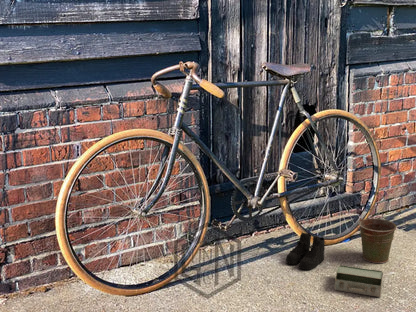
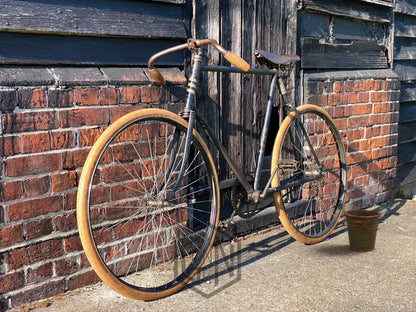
boots: present [286,232,325,270] -> none [284,227,319,261]
toolbox: present [334,265,383,297] -> none [342,251,393,272]

